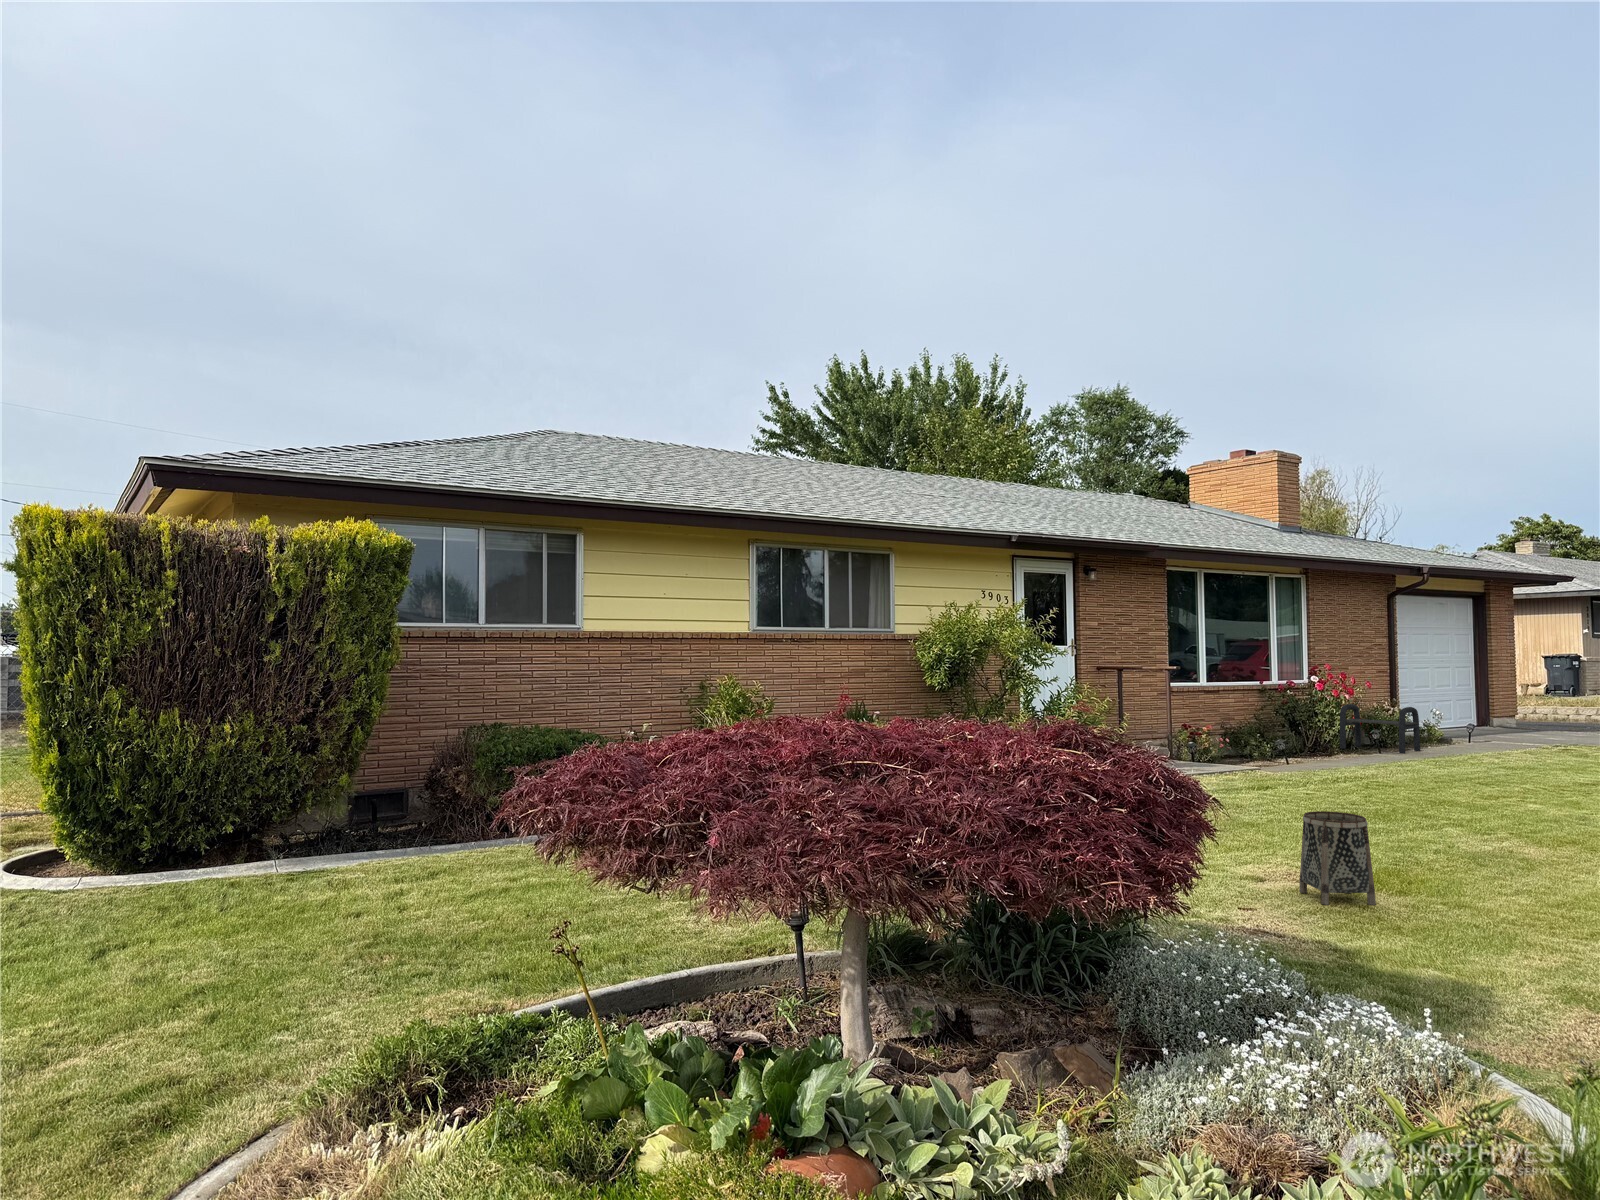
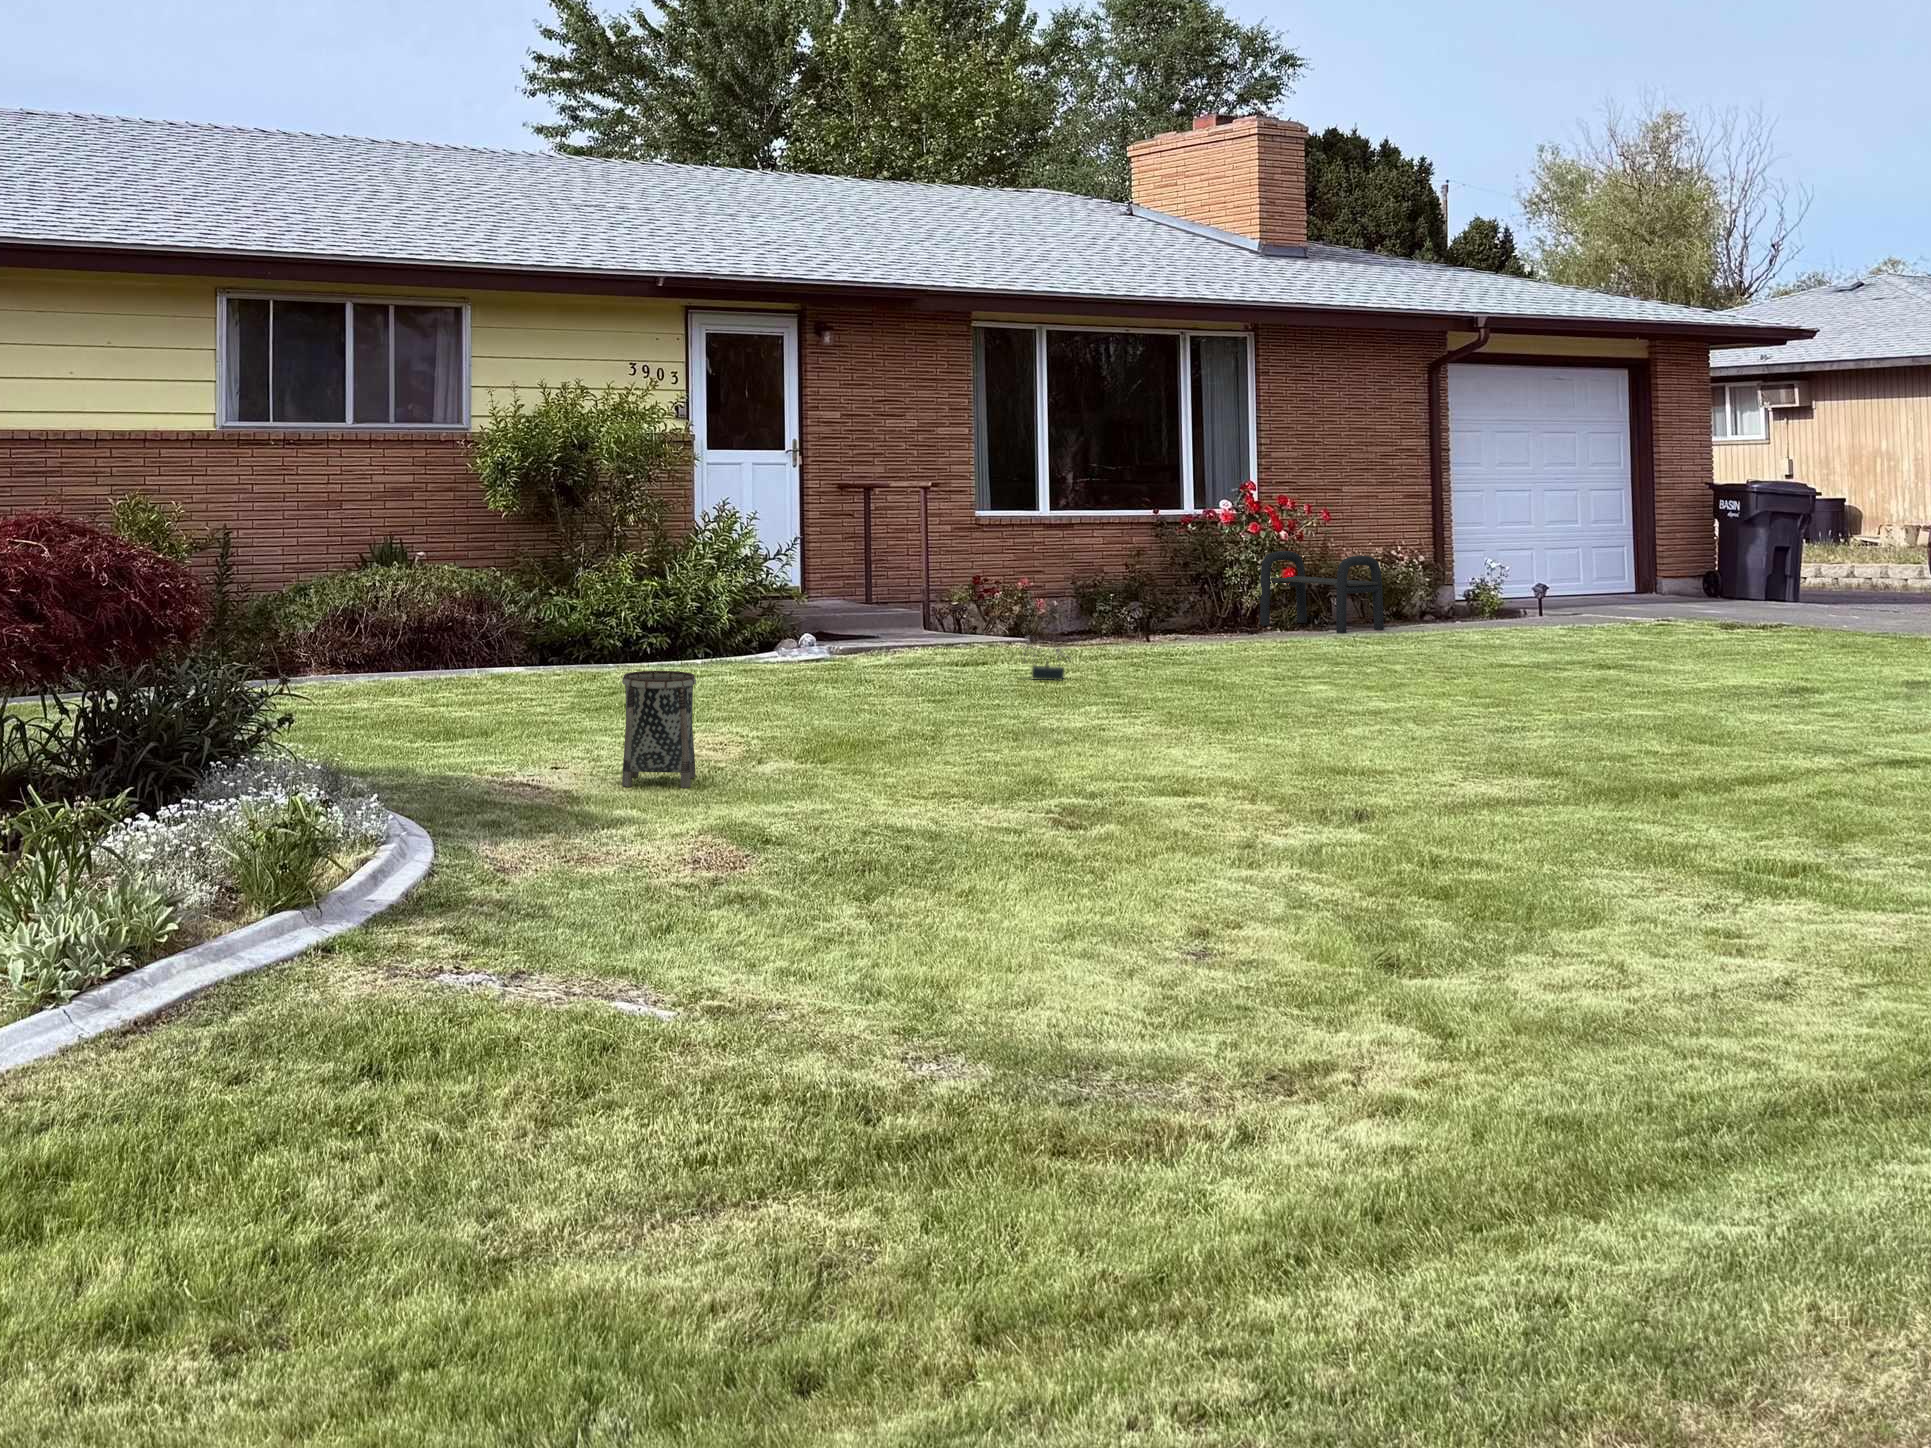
decorative plant: none [1312,763,1351,793] -> present [1021,636,1068,681]

